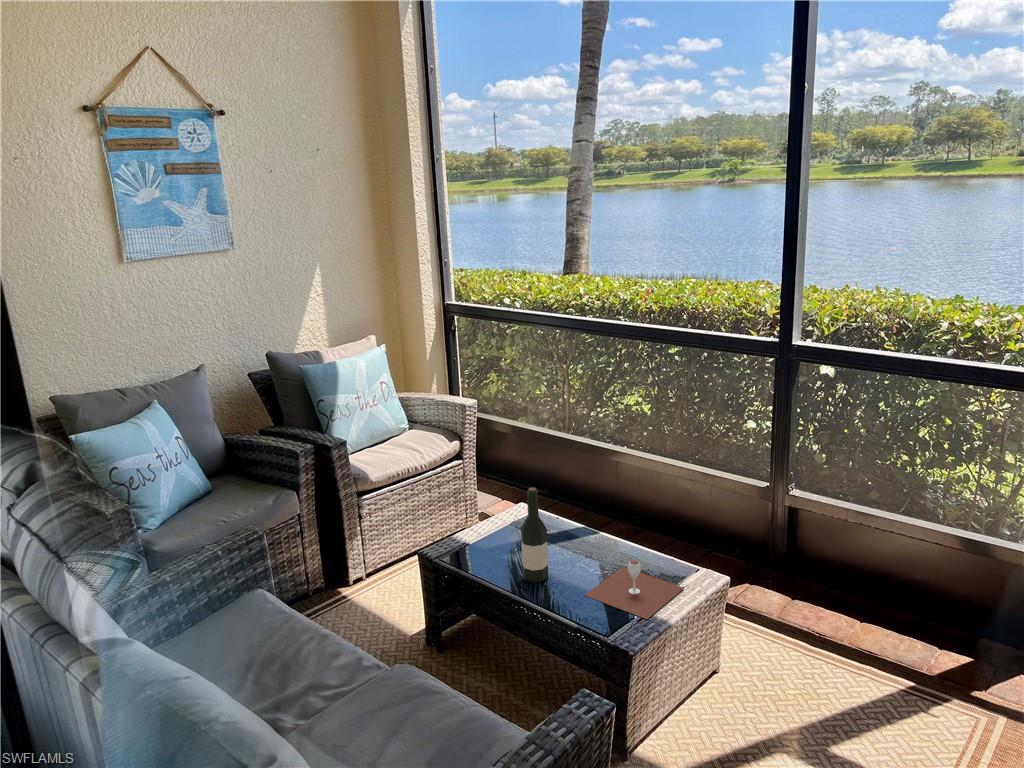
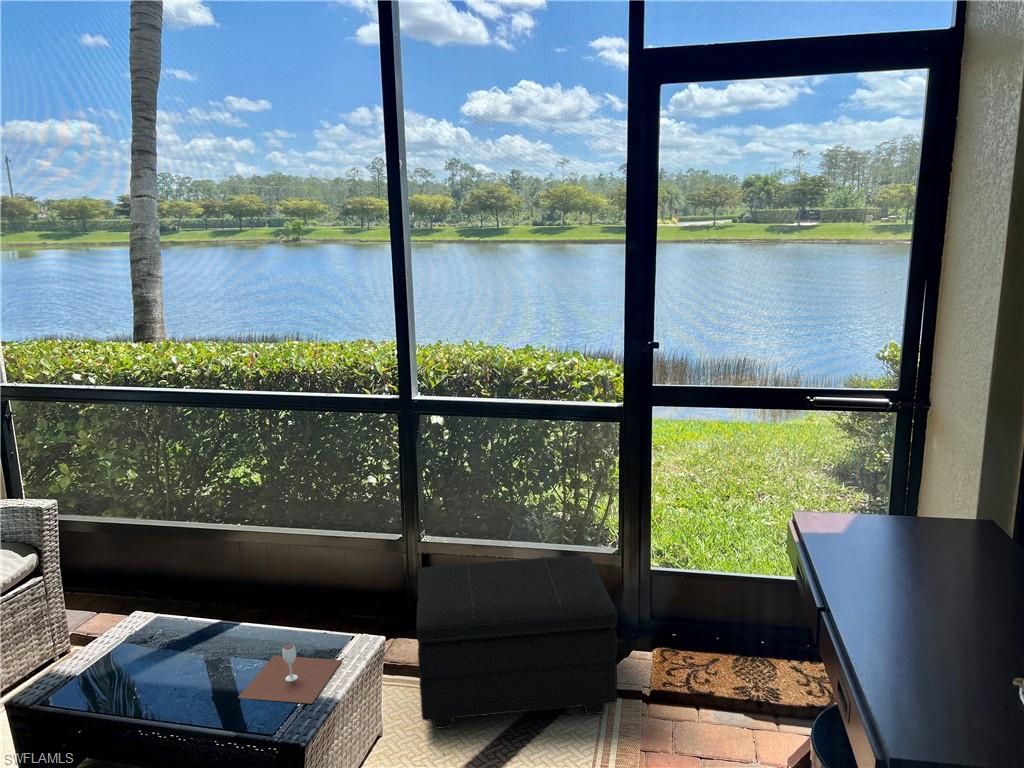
wine bottle: present [521,488,548,582] -> none [151,592,190,701]
footstool: none [760,519,1015,729] -> present [416,556,617,729]

